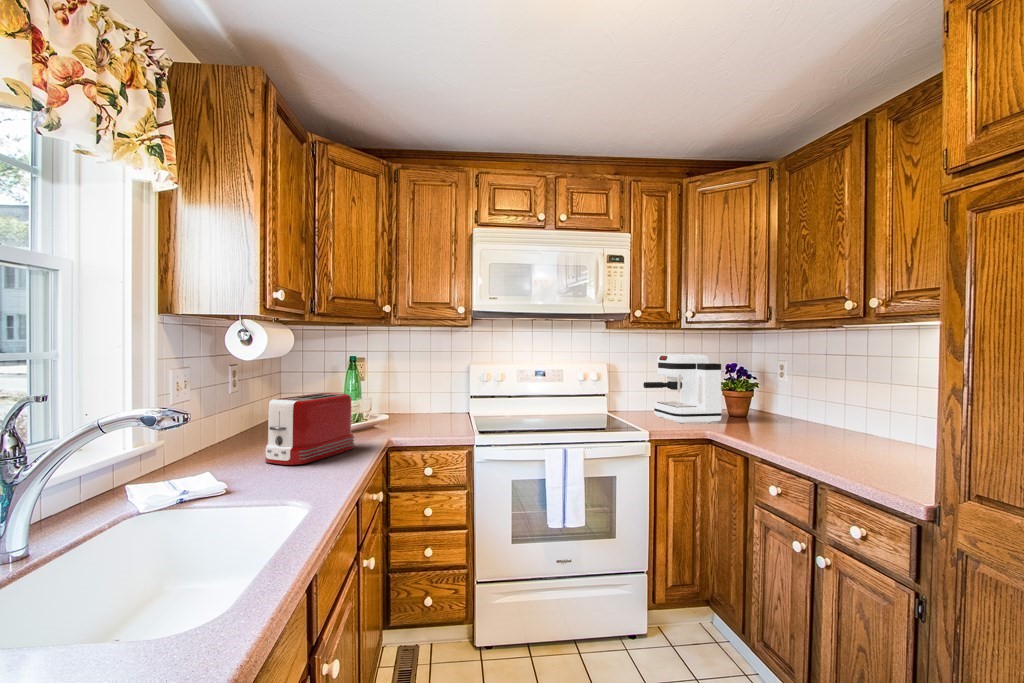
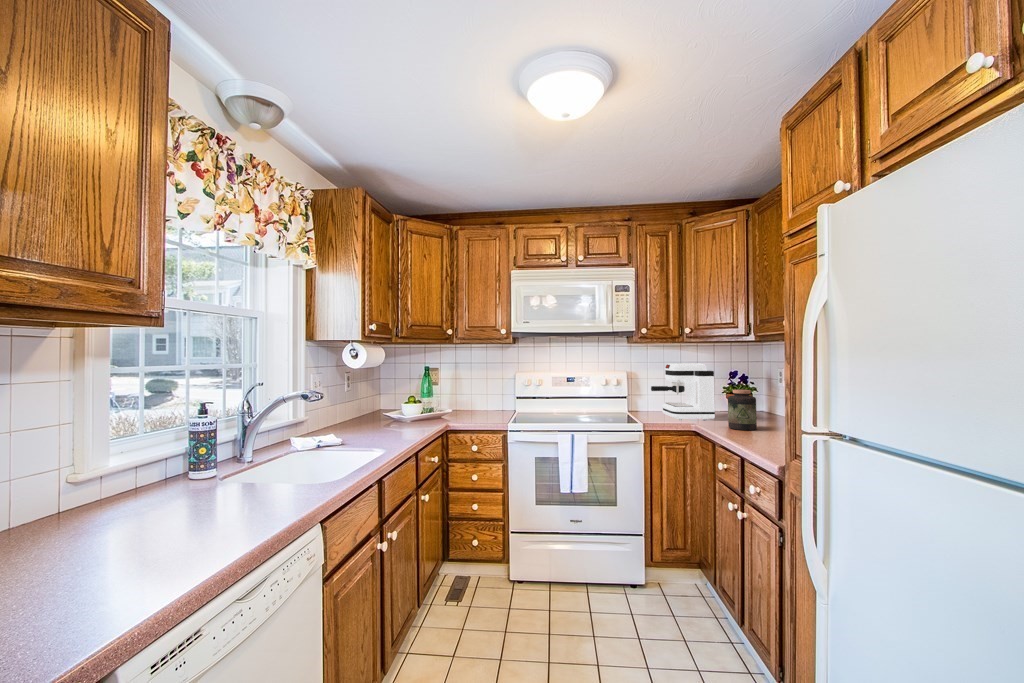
jar: none [749,387,784,437] -> present [728,390,757,430]
toaster: present [264,393,354,465] -> none [366,392,422,436]

